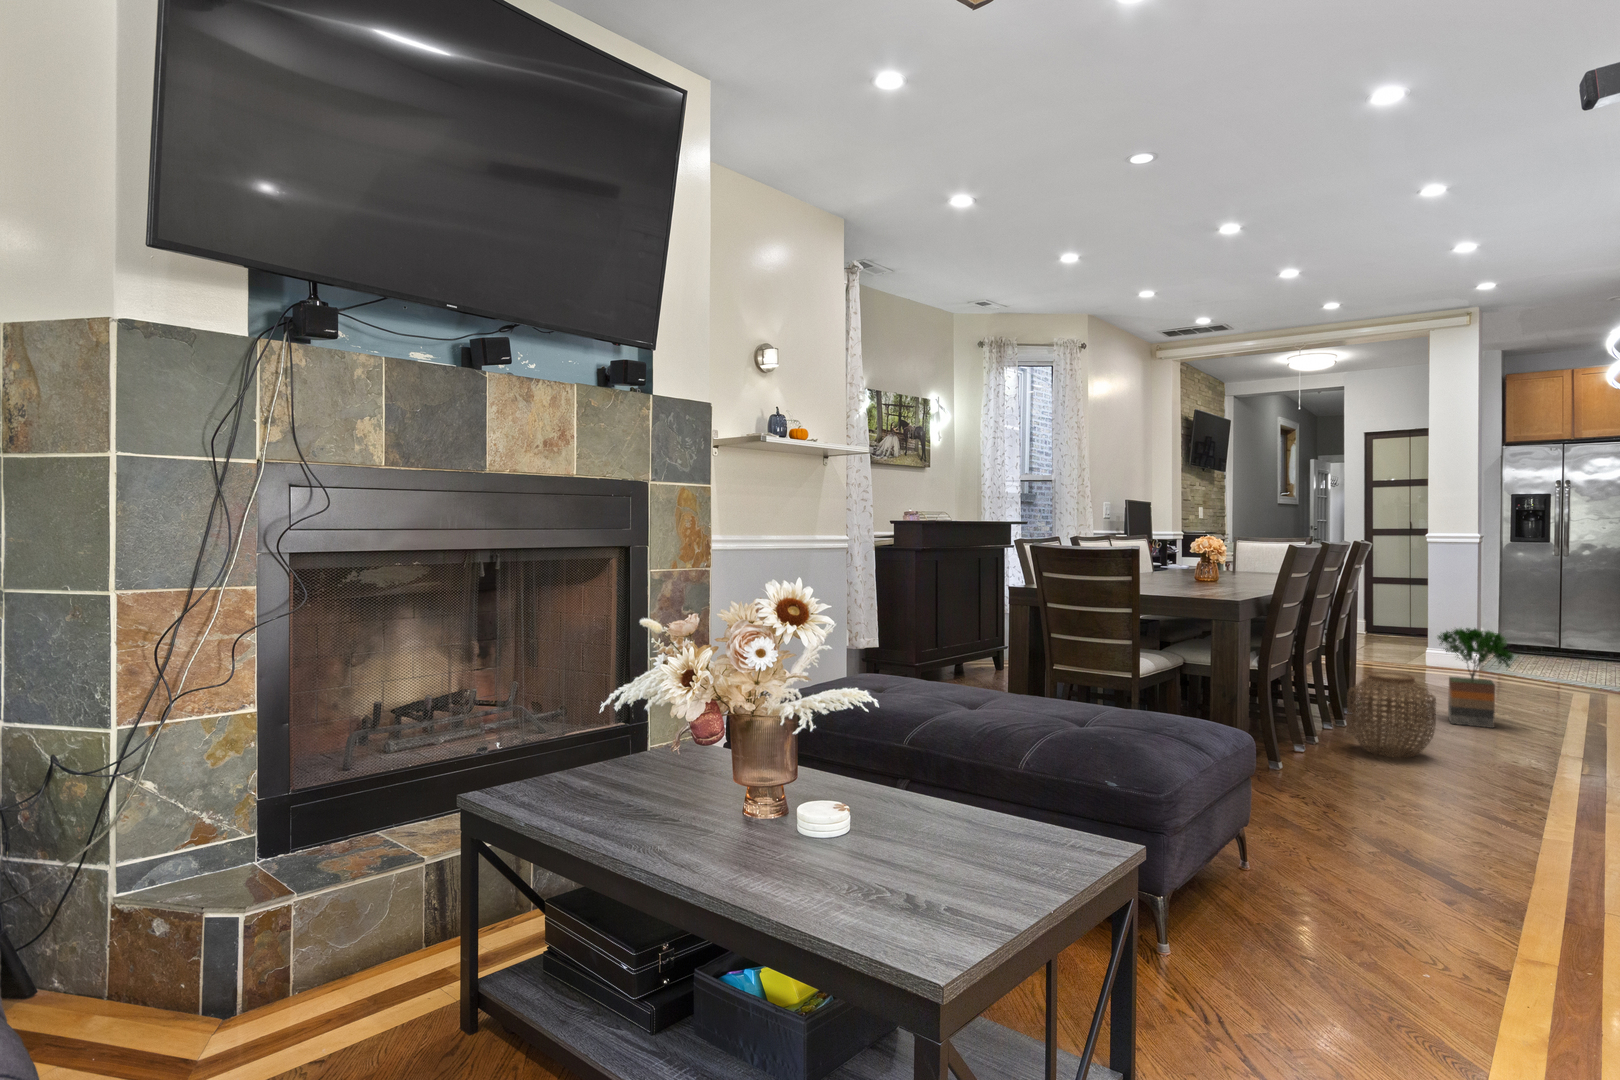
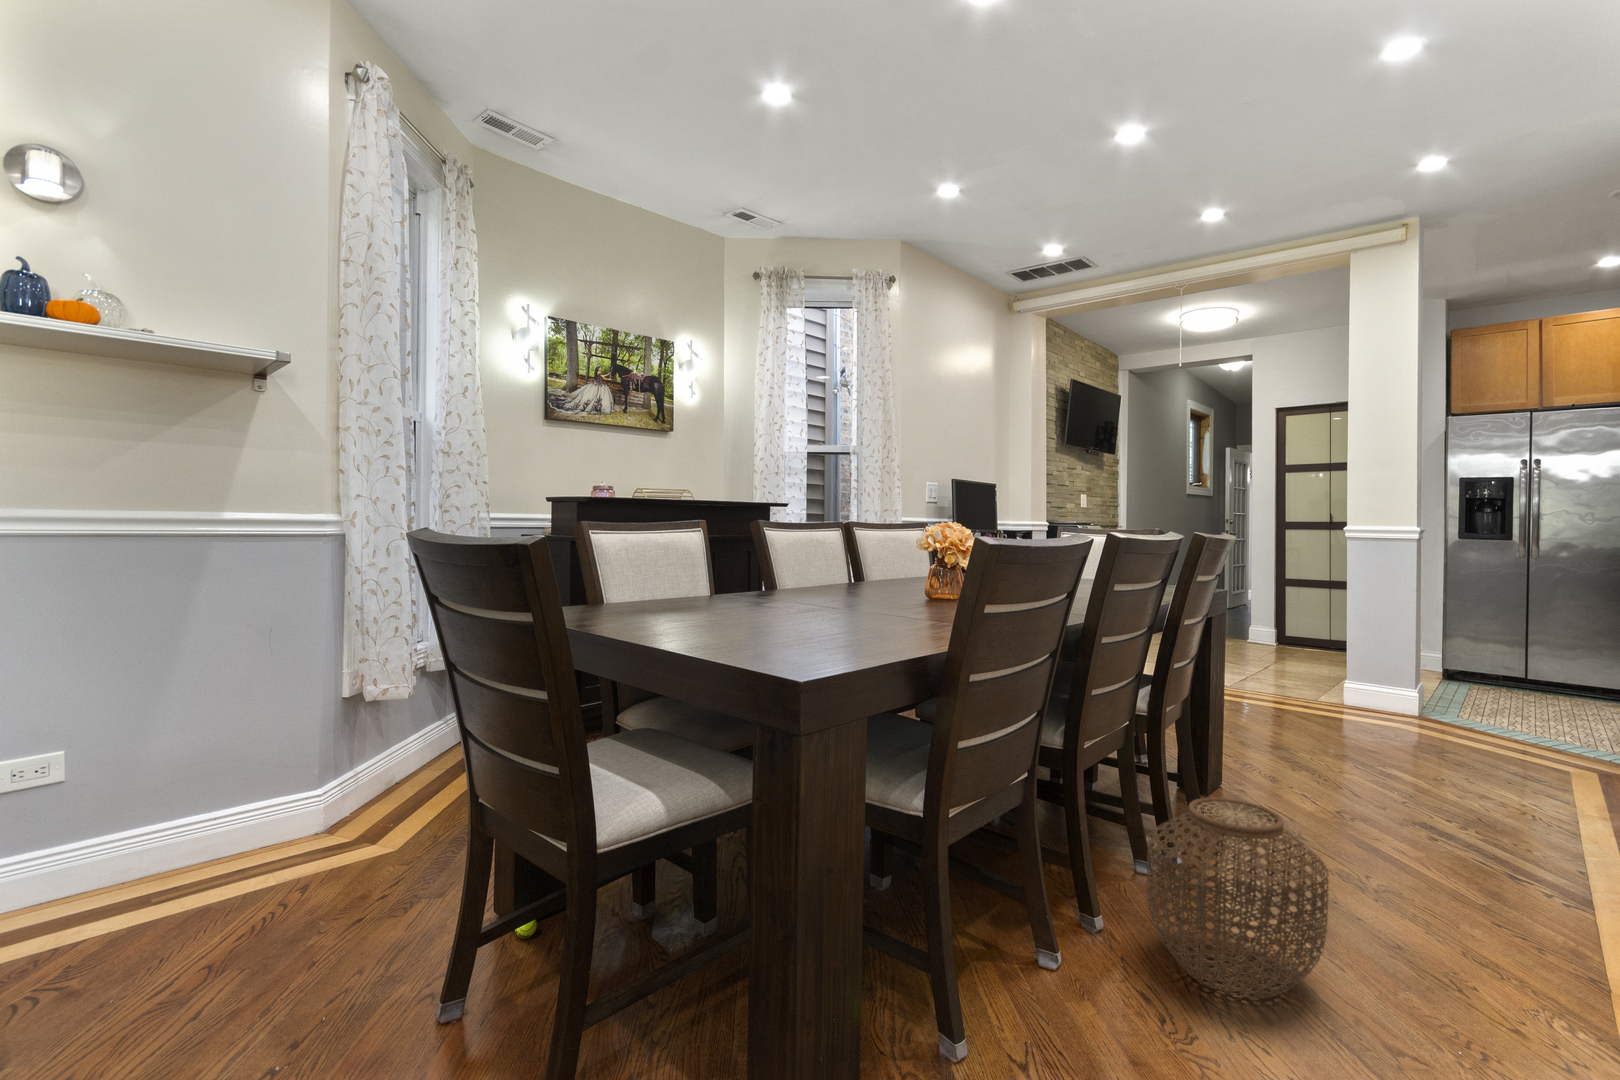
potted tree: present [1438,628,1514,728] -> none [1343,682,1492,874]

